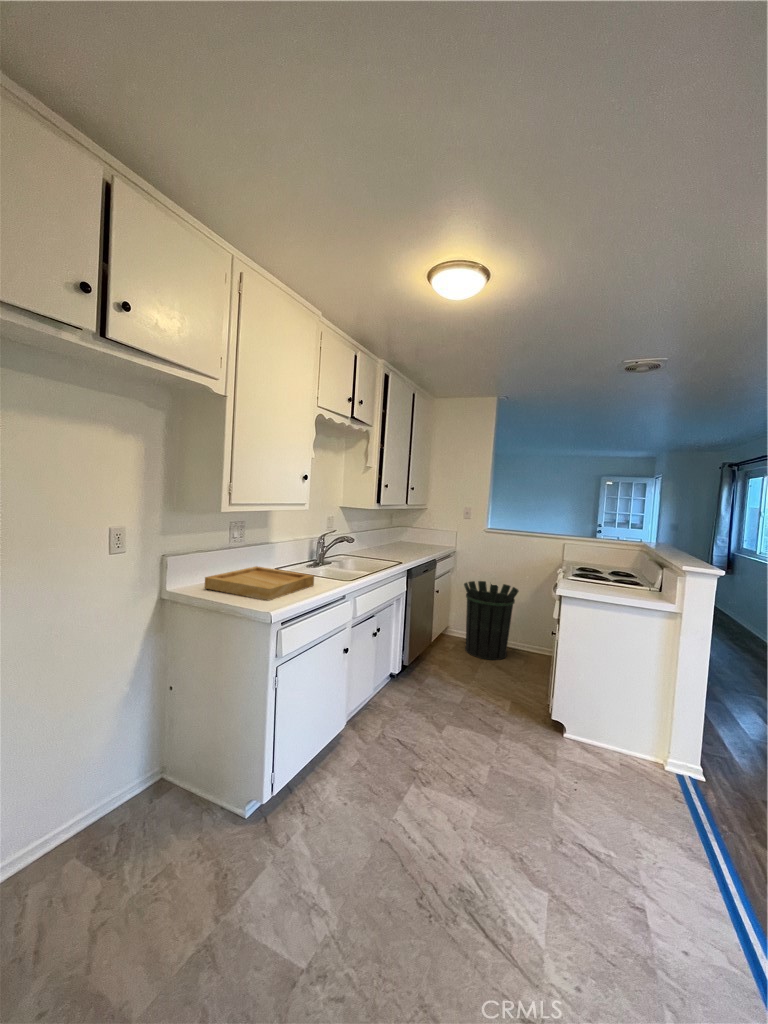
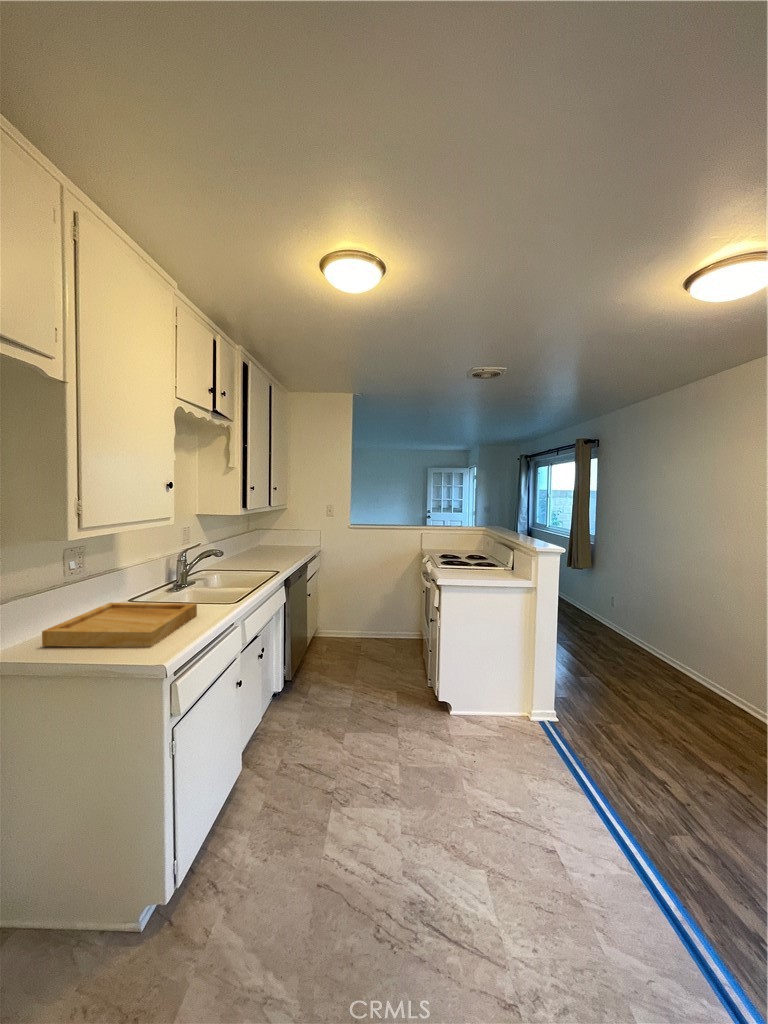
waste bin: present [464,581,519,660] -> none [333,577,385,654]

